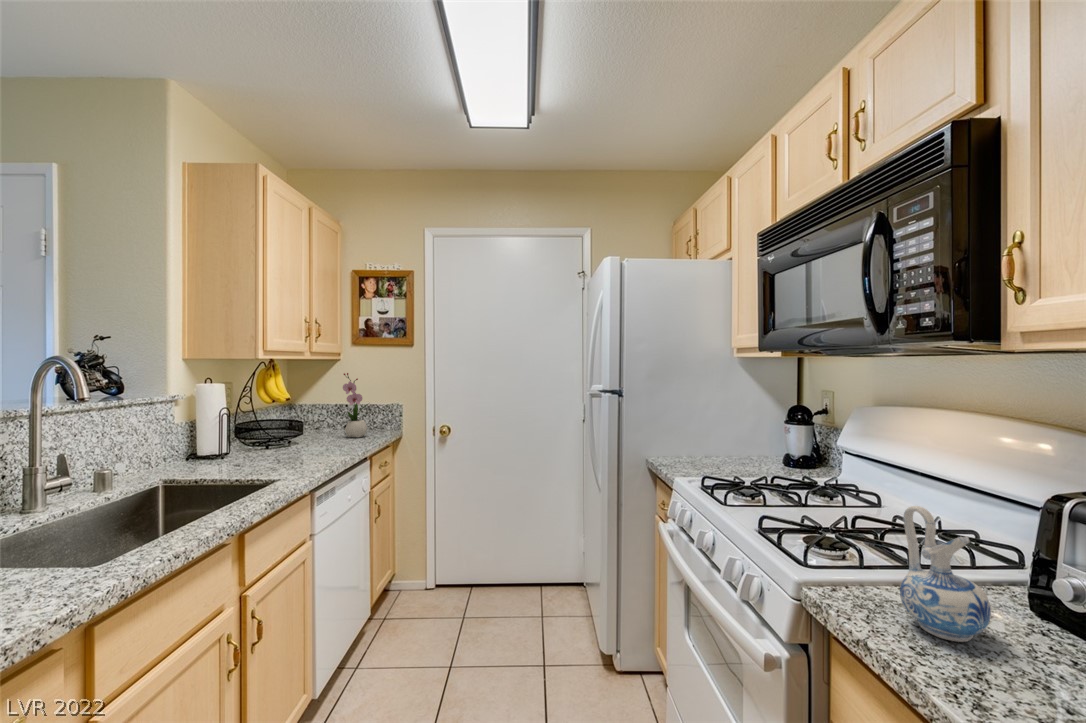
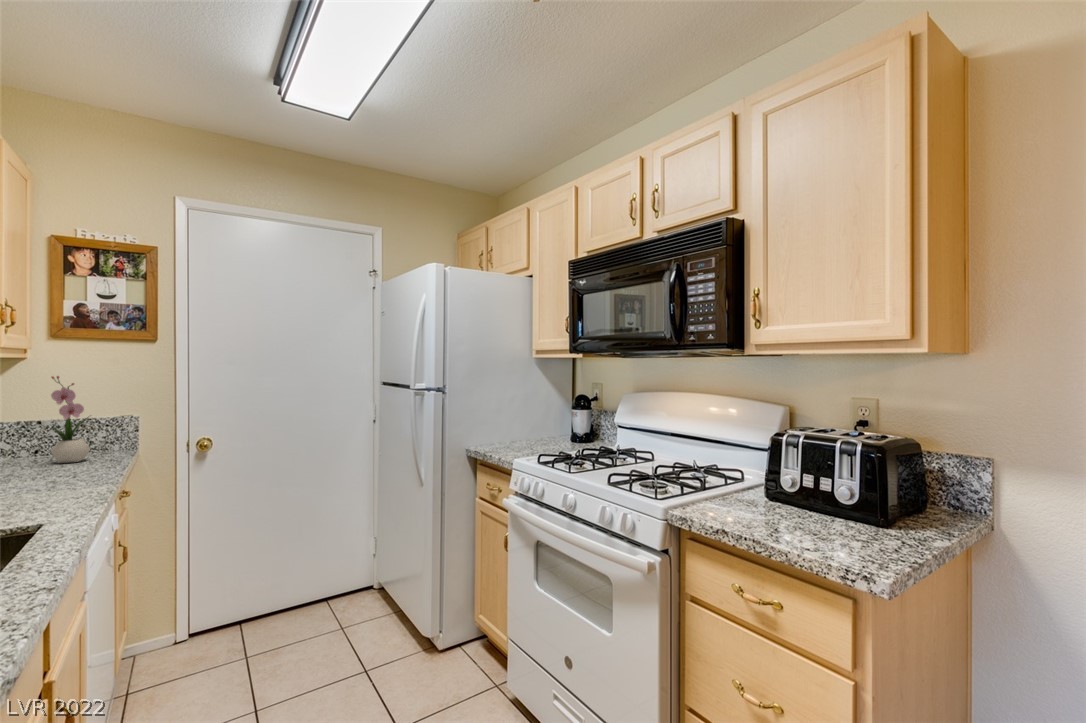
ceramic pitcher: present [900,506,991,642] -> none [719,446,763,518]

